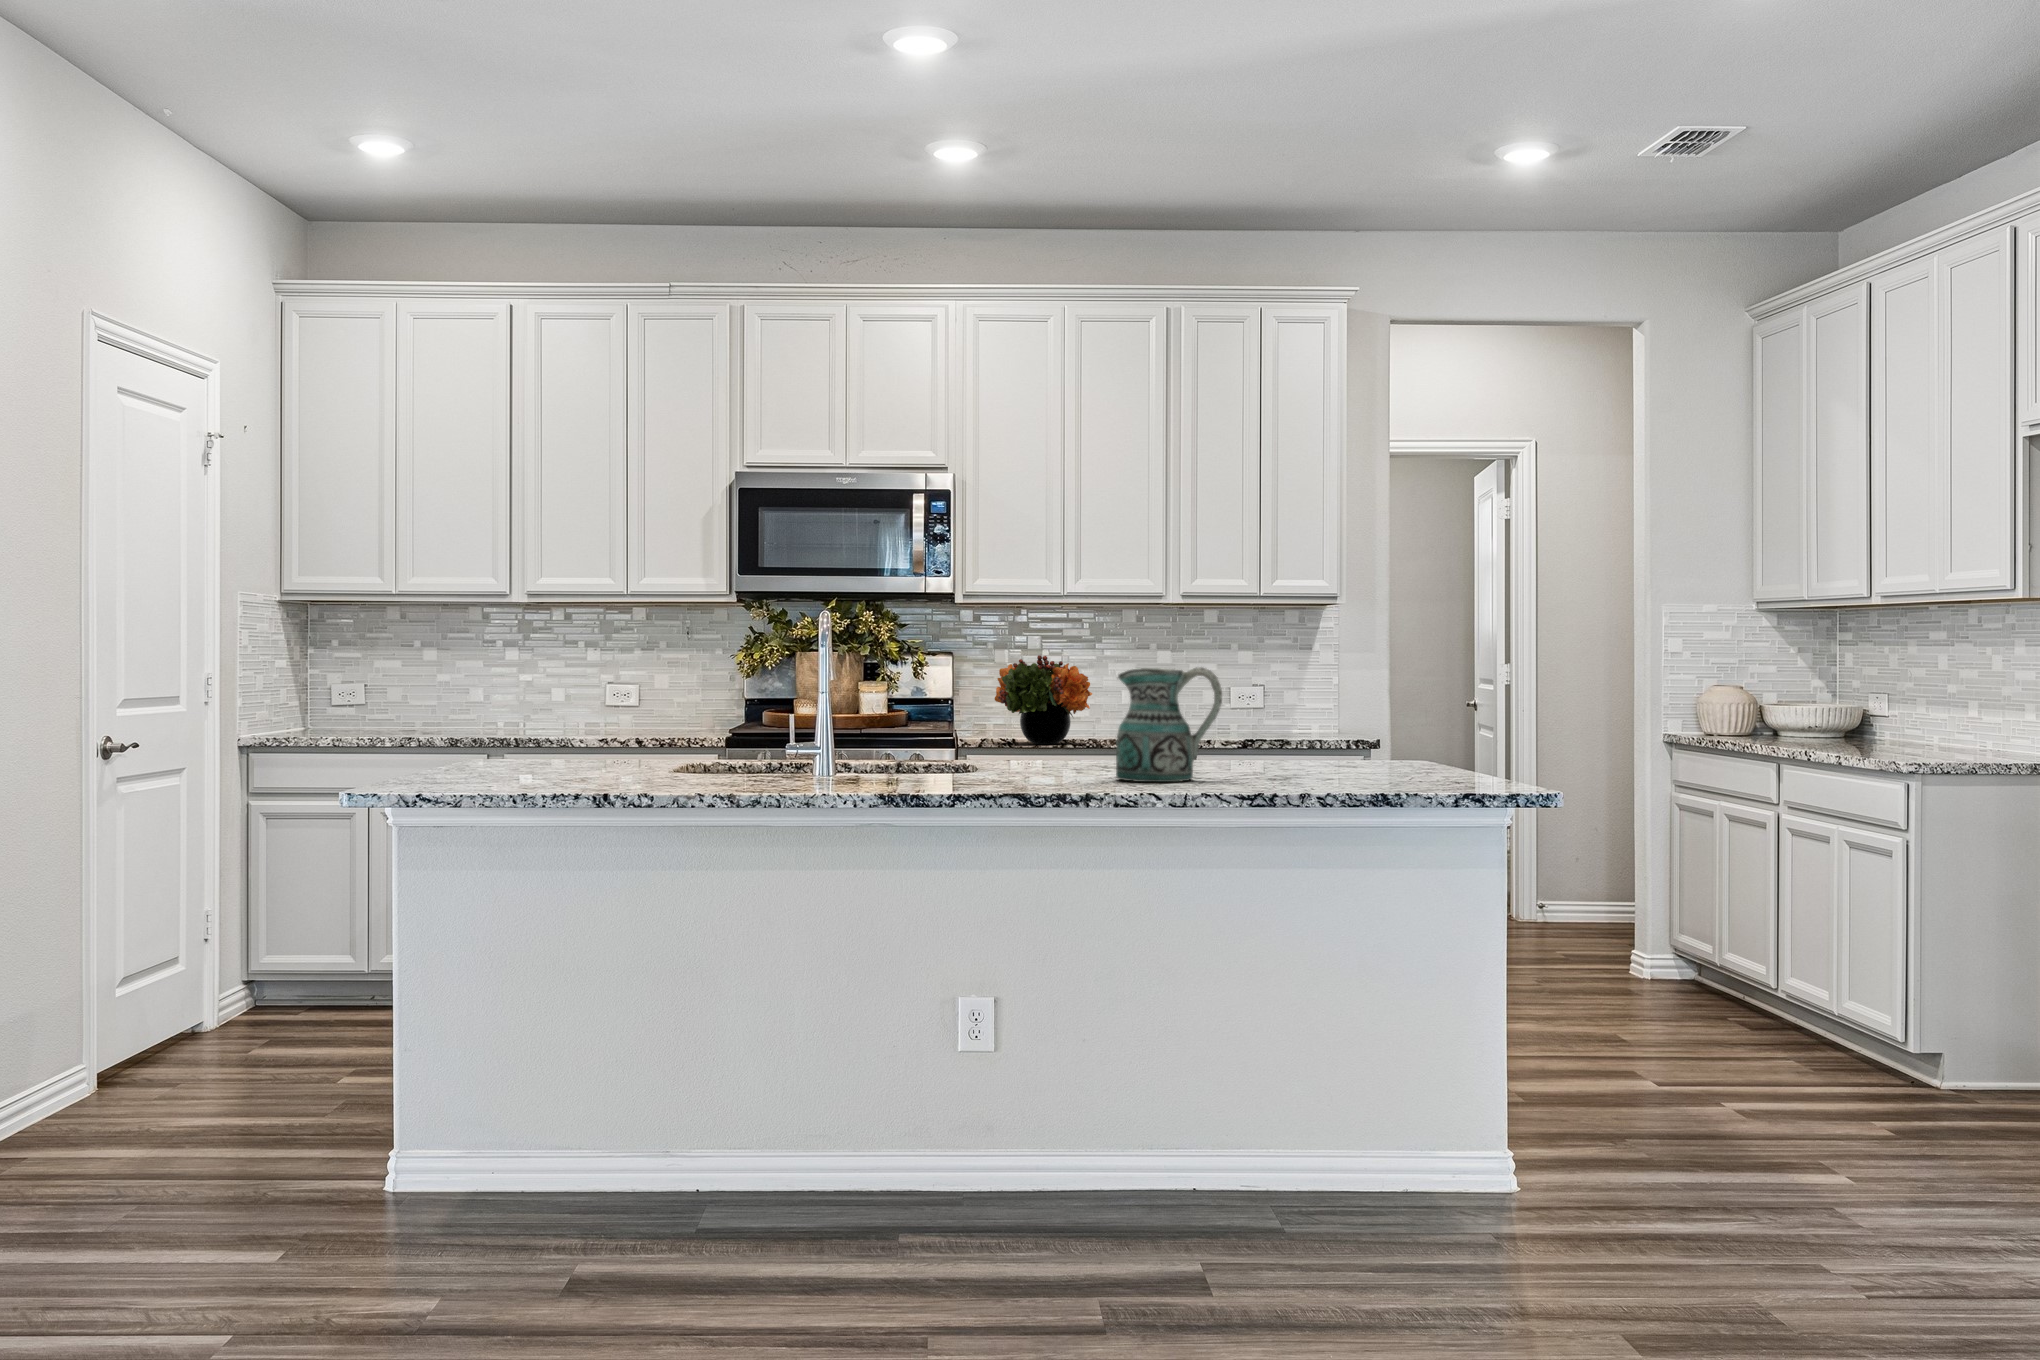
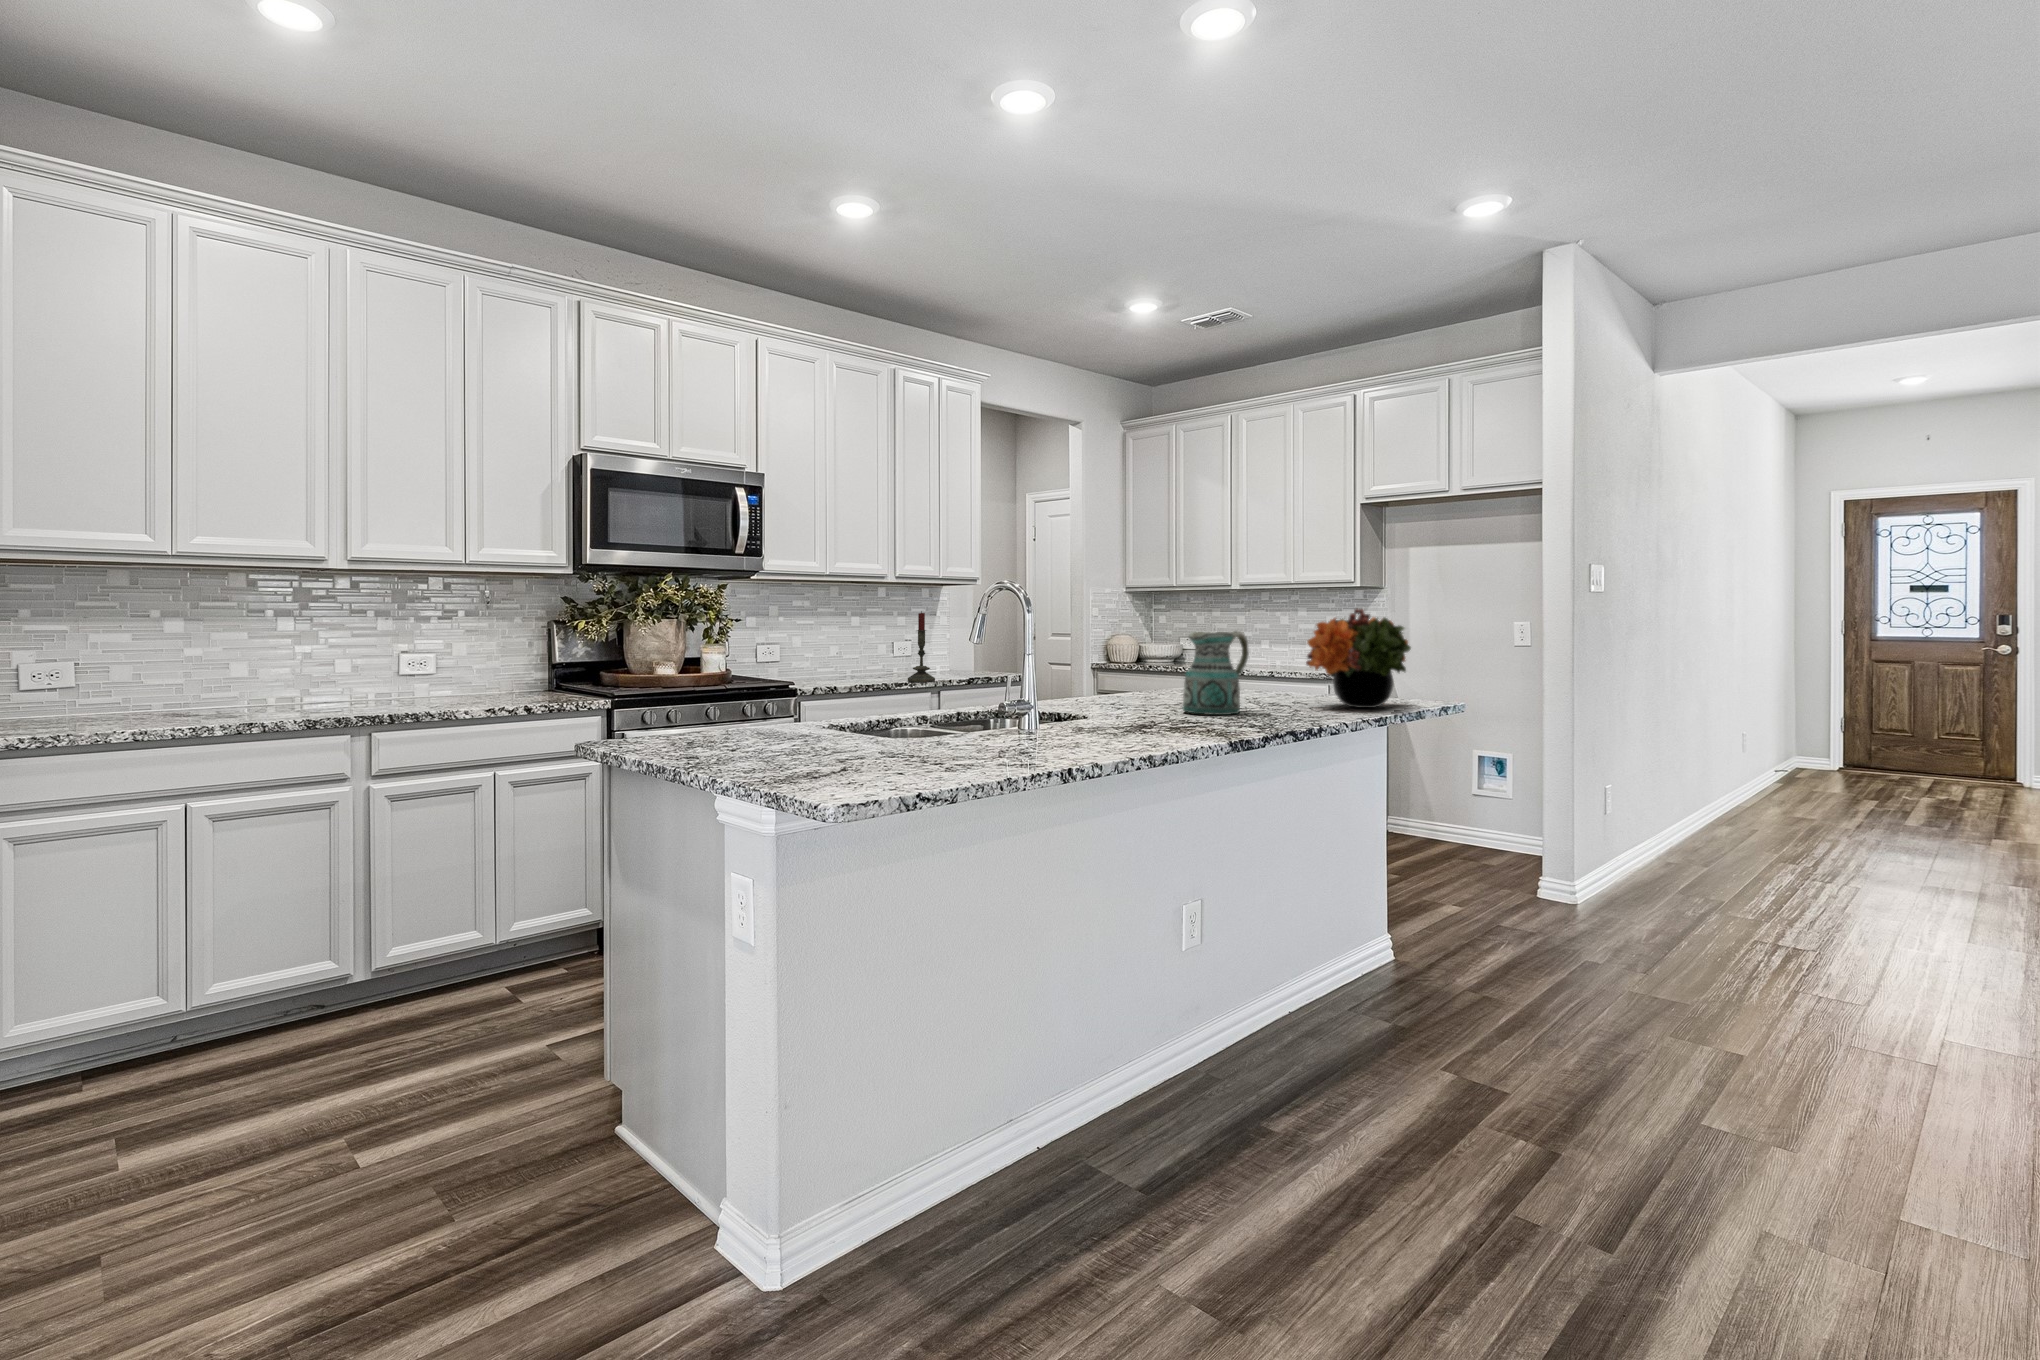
candle: none [1232,643,1272,745] -> present [908,611,935,682]
flower arrangement: present [995,655,1092,744] -> present [1306,609,1411,708]

